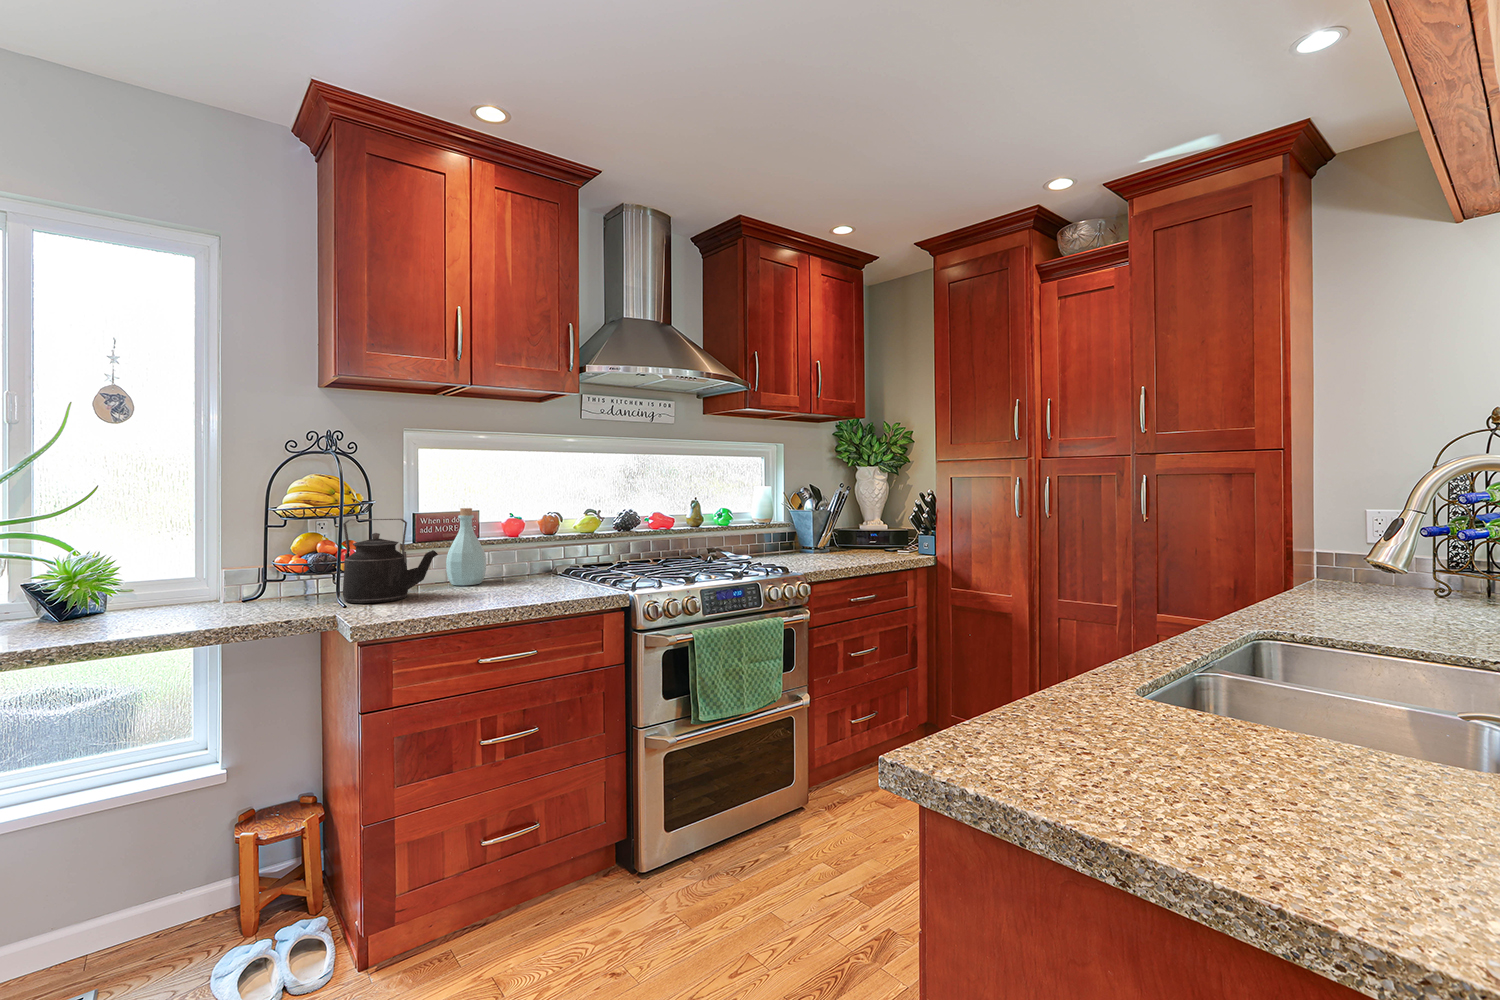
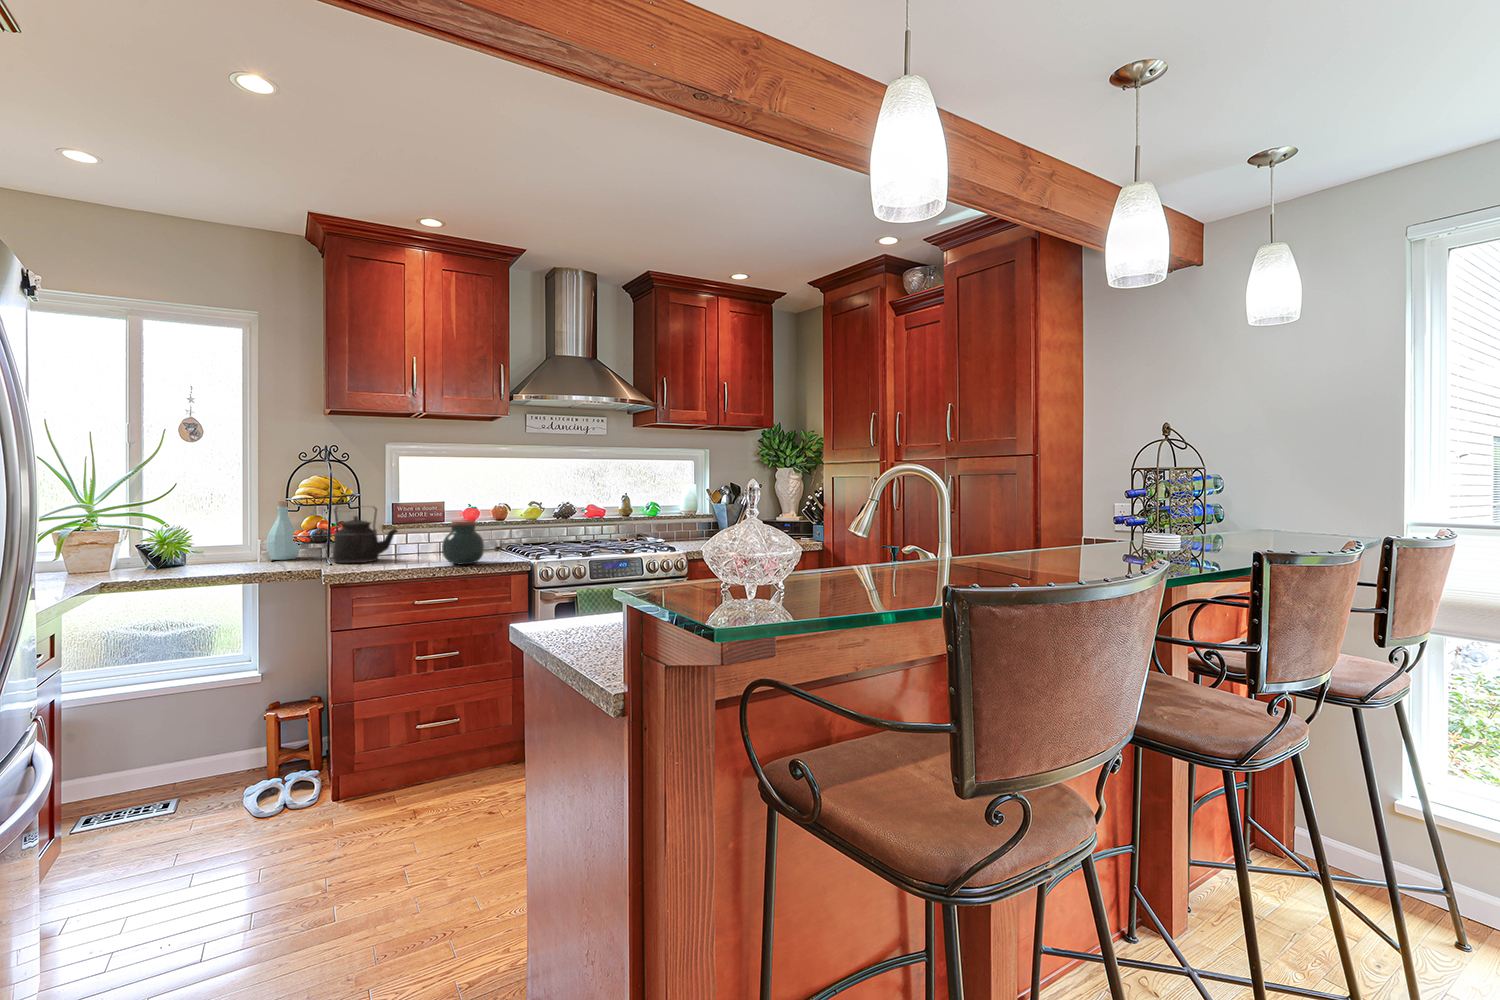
bottle: present [446,508,486,585] -> present [267,501,300,560]
jar: none [511,537,569,601] -> present [442,521,485,565]

